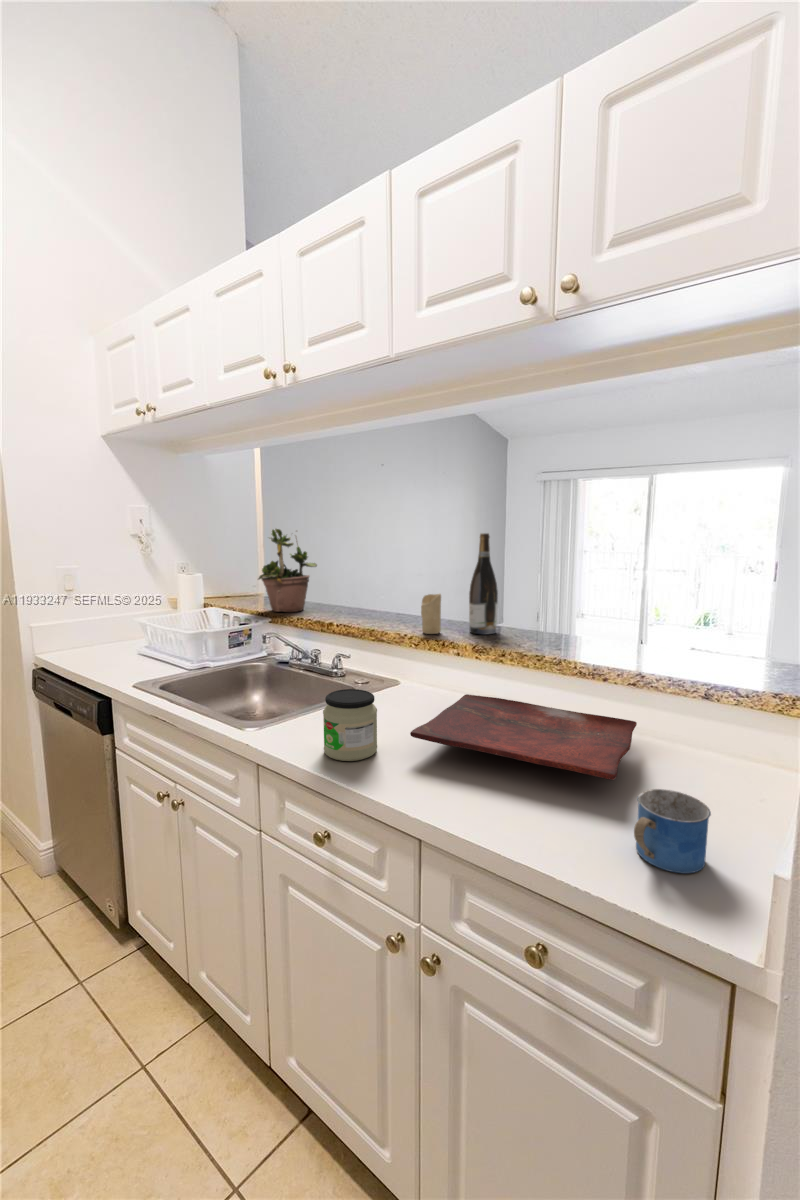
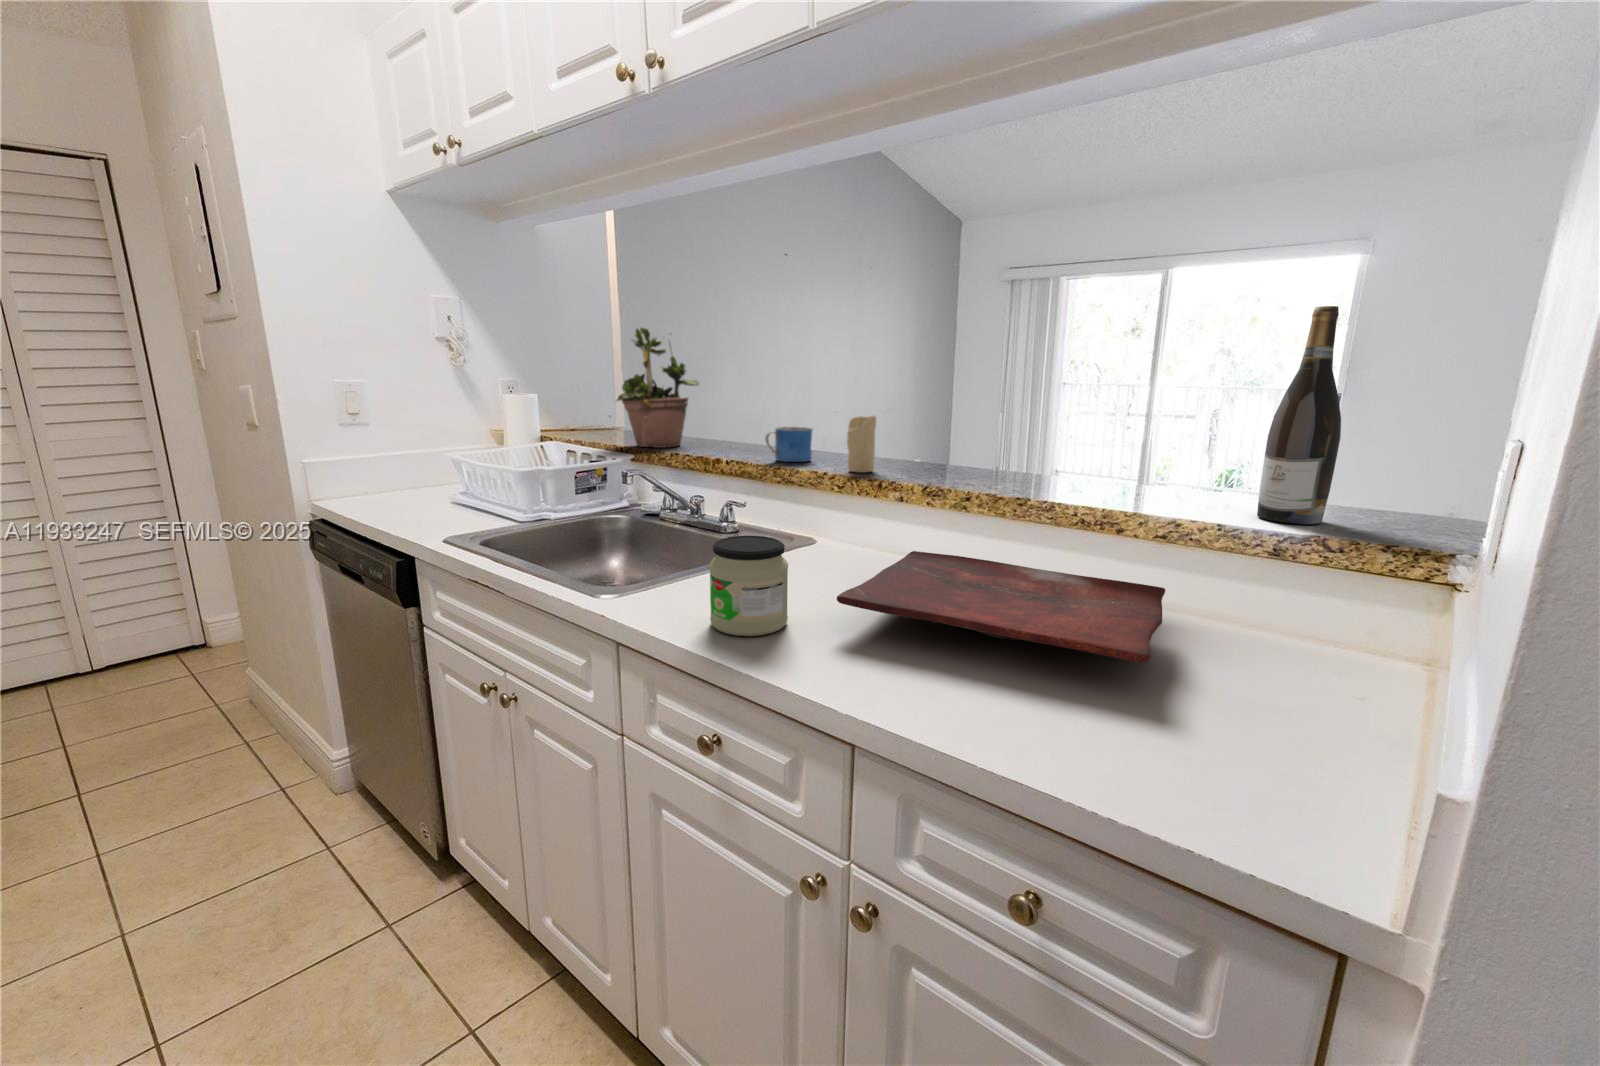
wine bottle: present [469,533,498,634] -> present [1257,306,1341,524]
mug: present [634,789,711,873] -> present [765,427,812,462]

